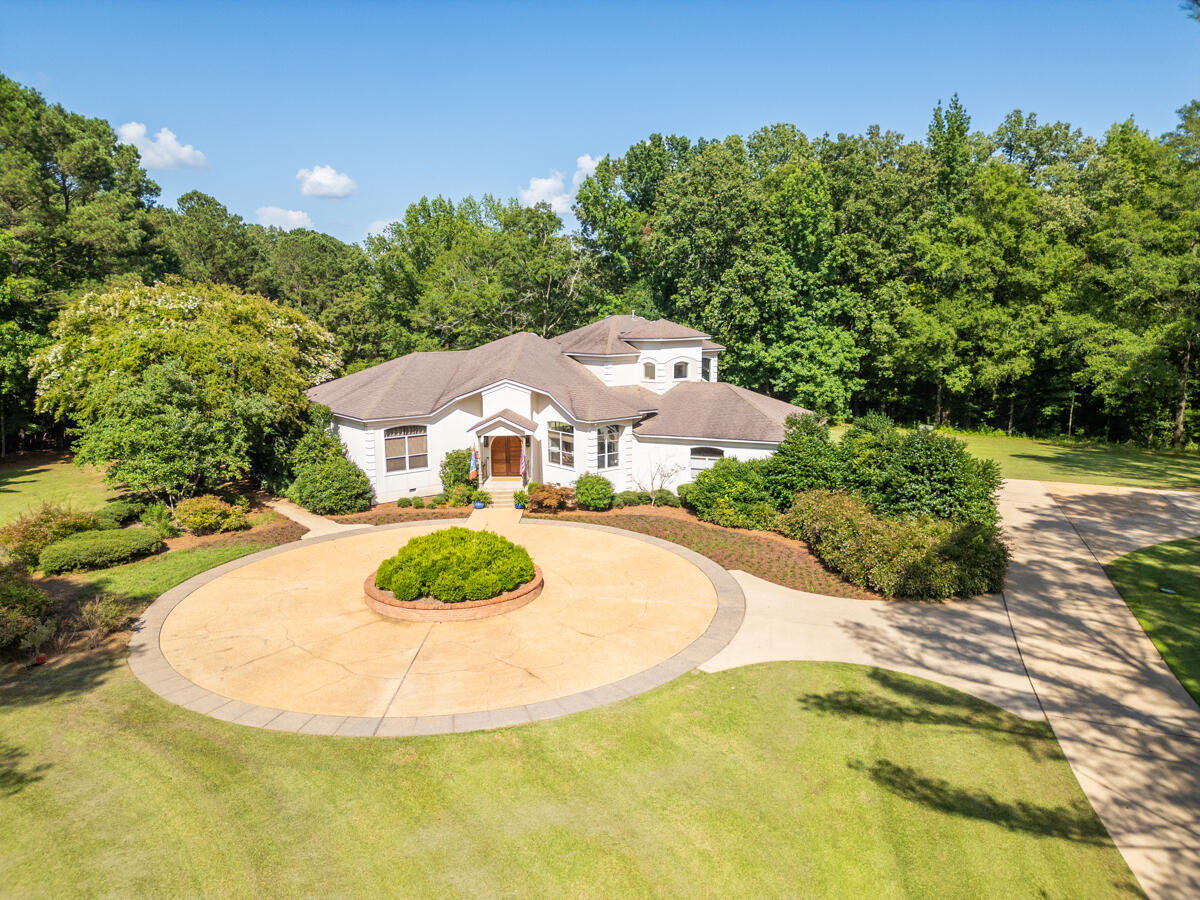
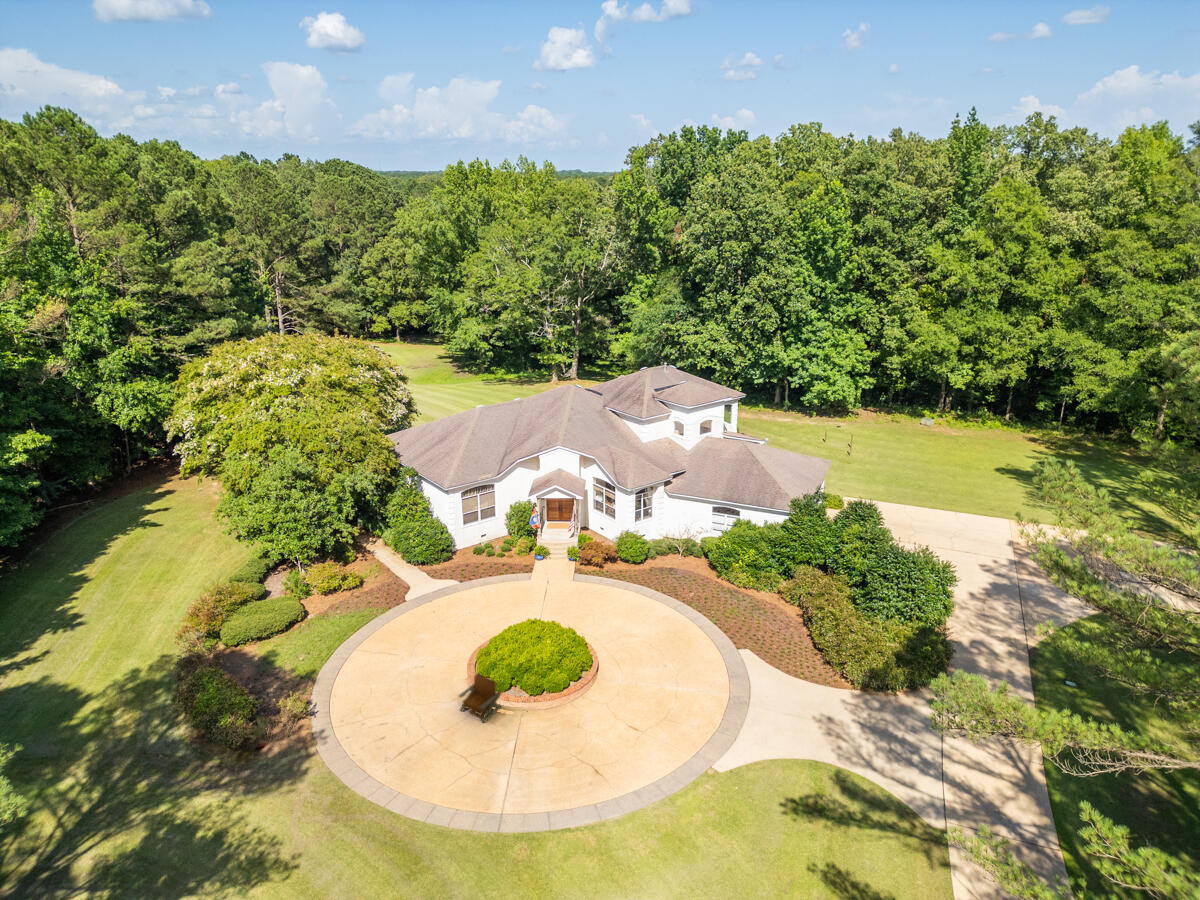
lounge chair: none [344,577,406,637] -> present [458,674,501,722]

